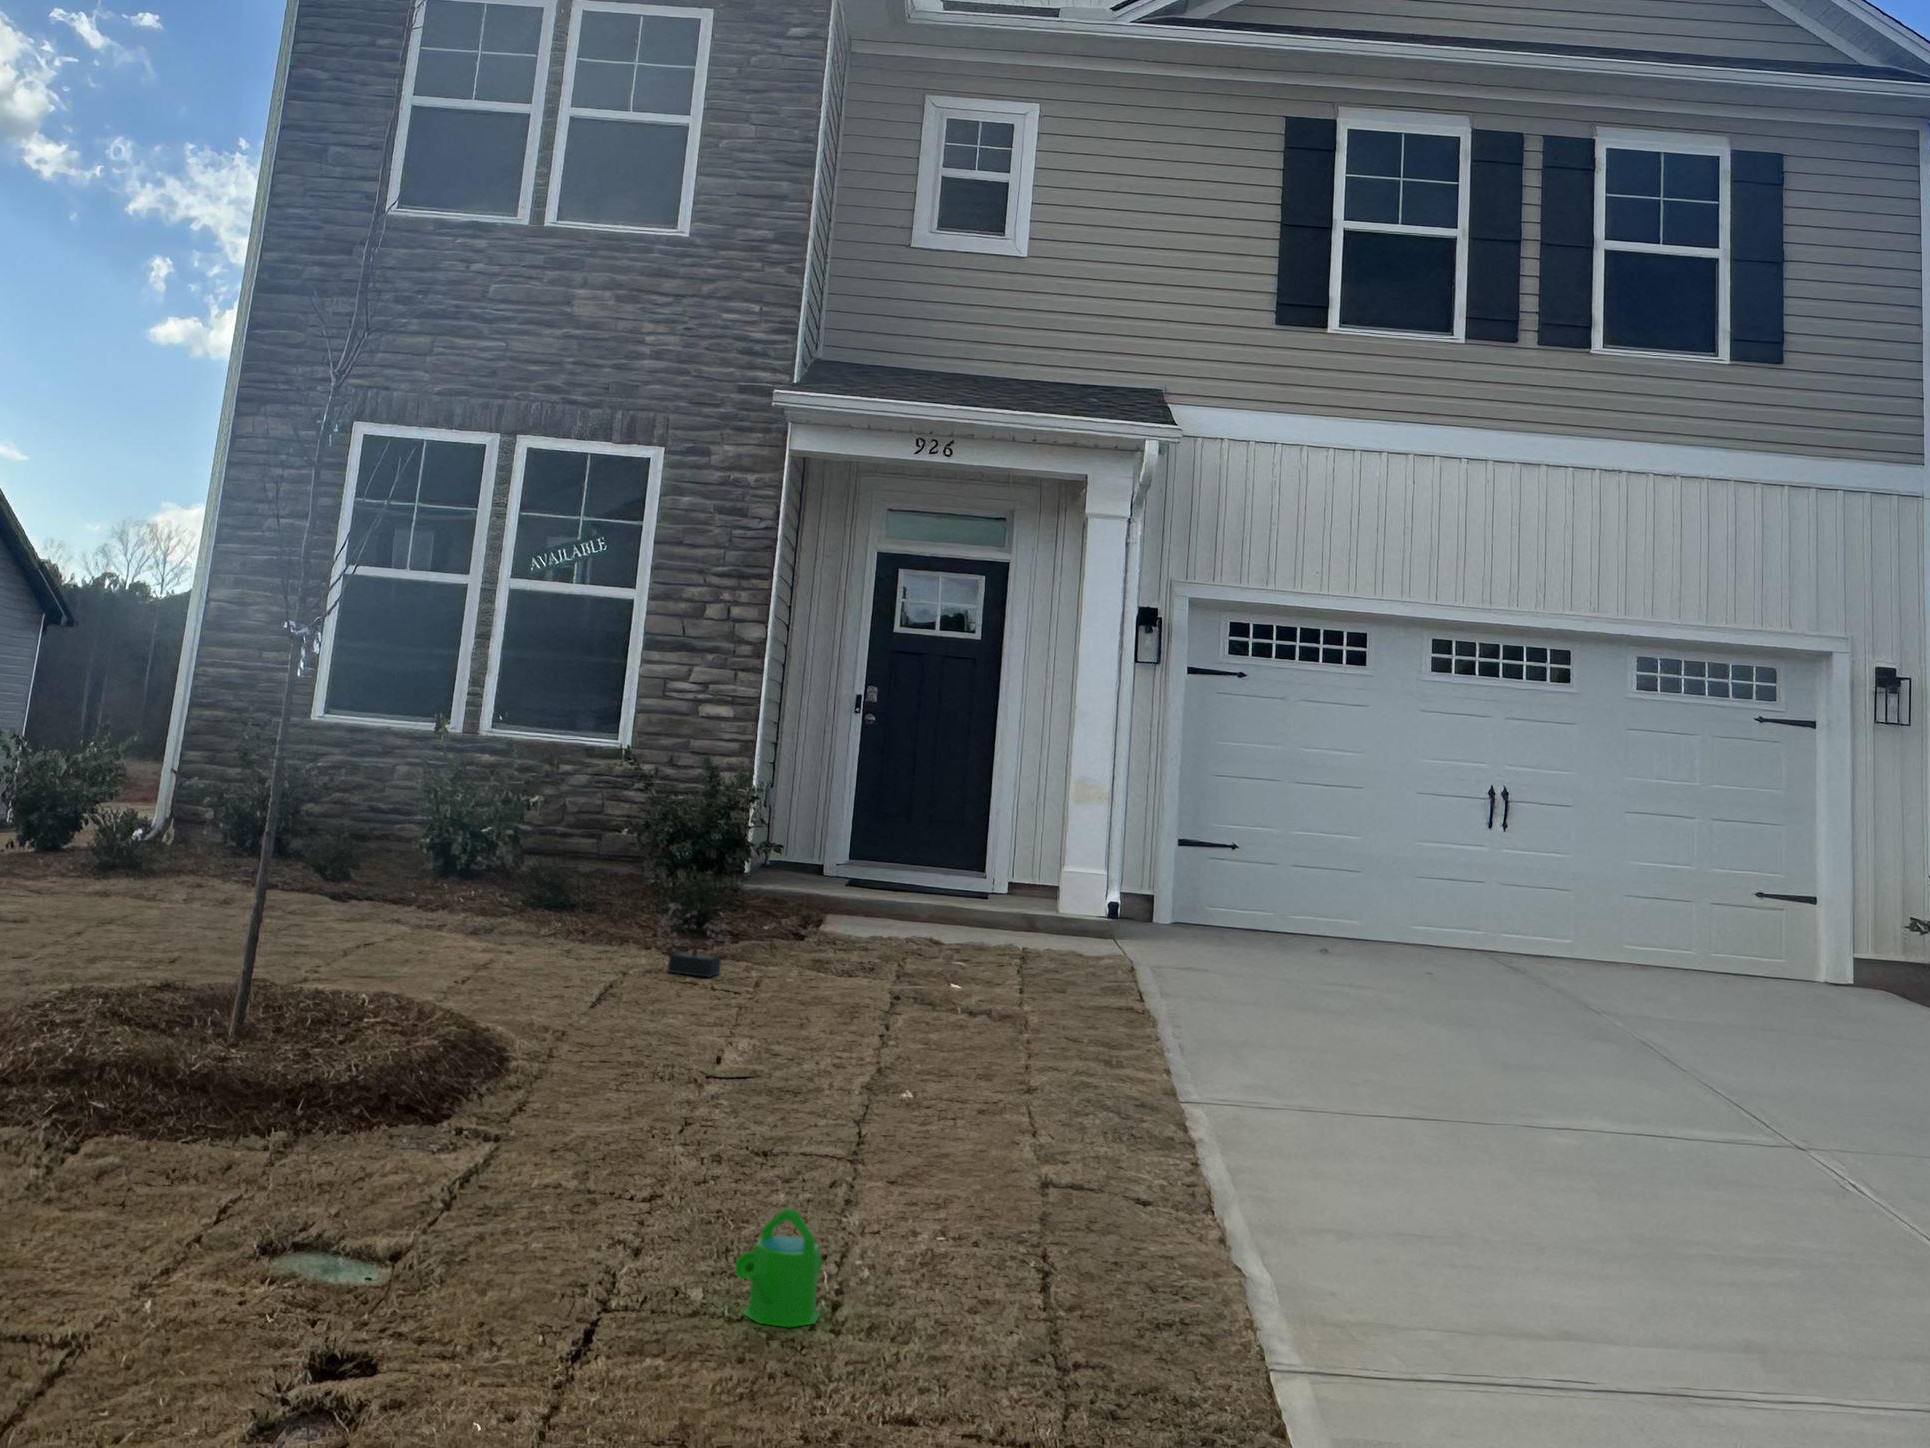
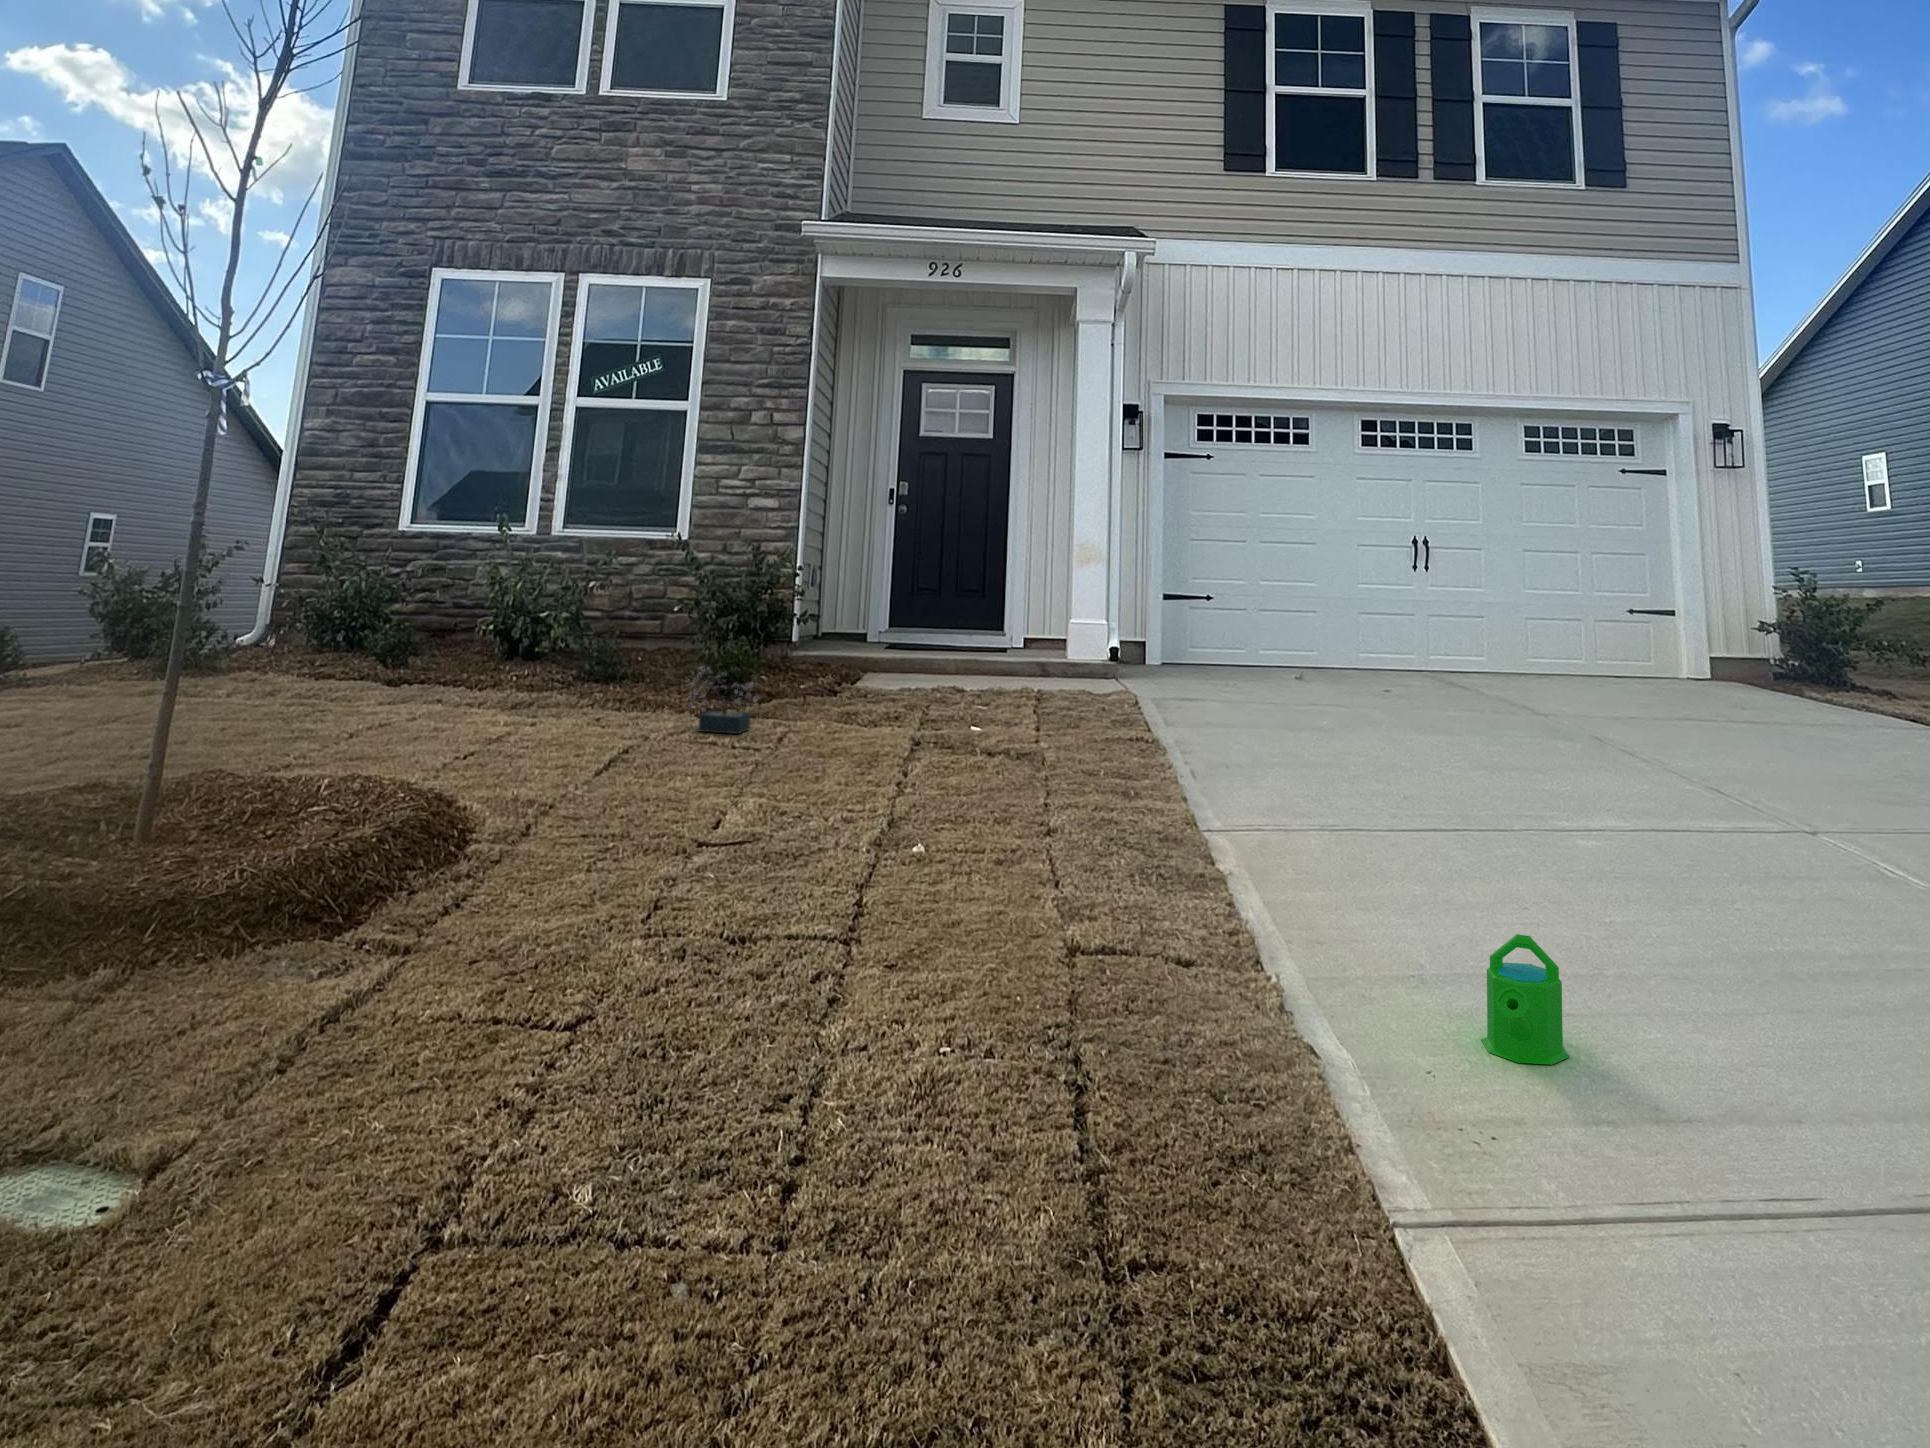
watering can: present [735,1208,822,1328] -> present [1481,934,1570,1065]

